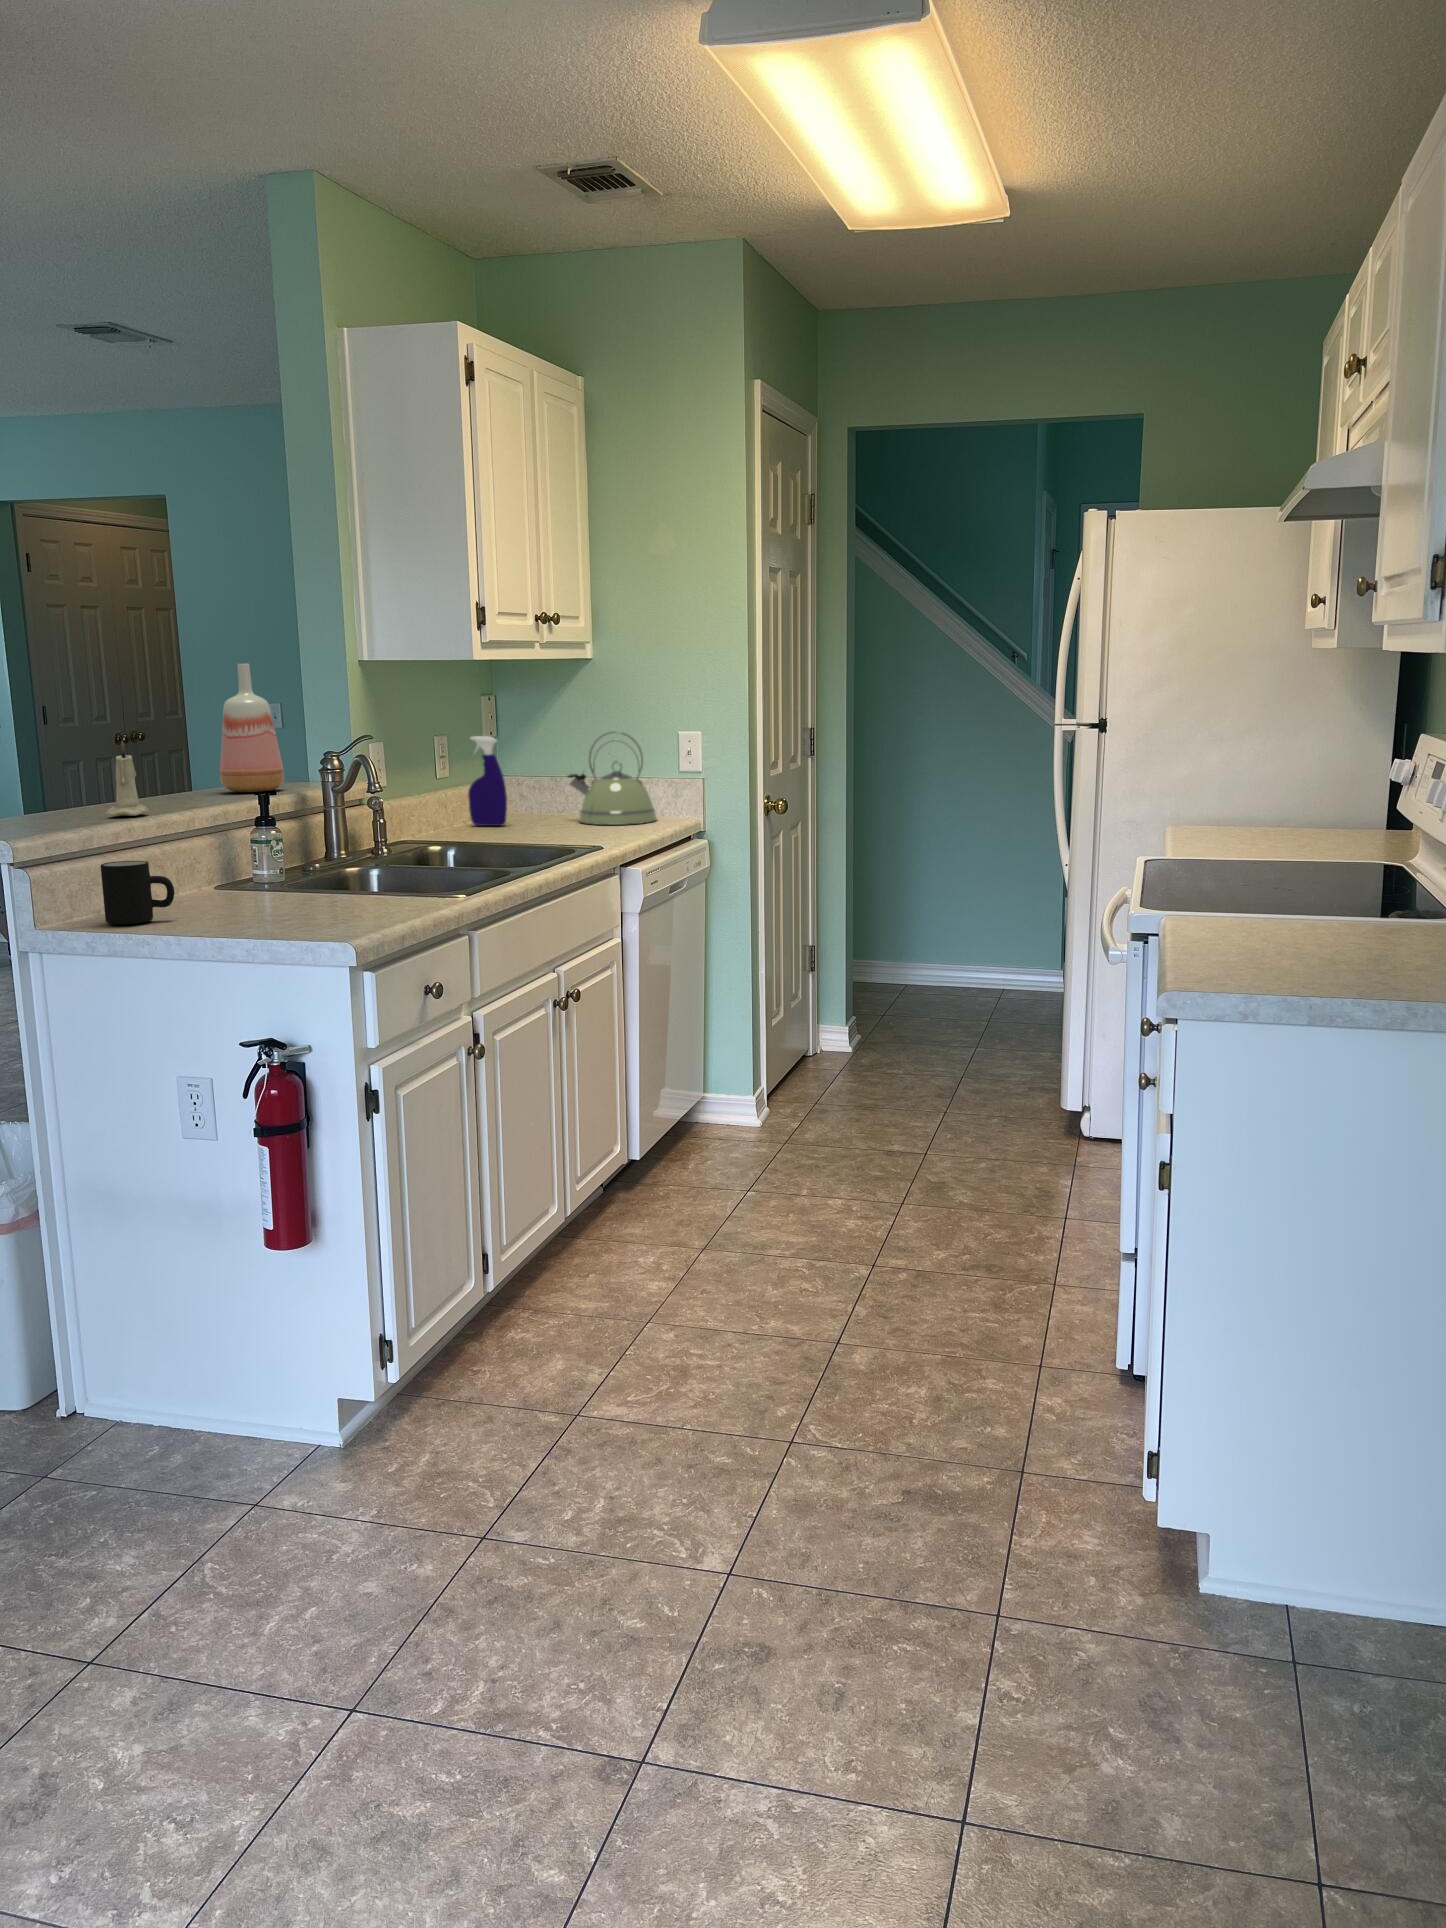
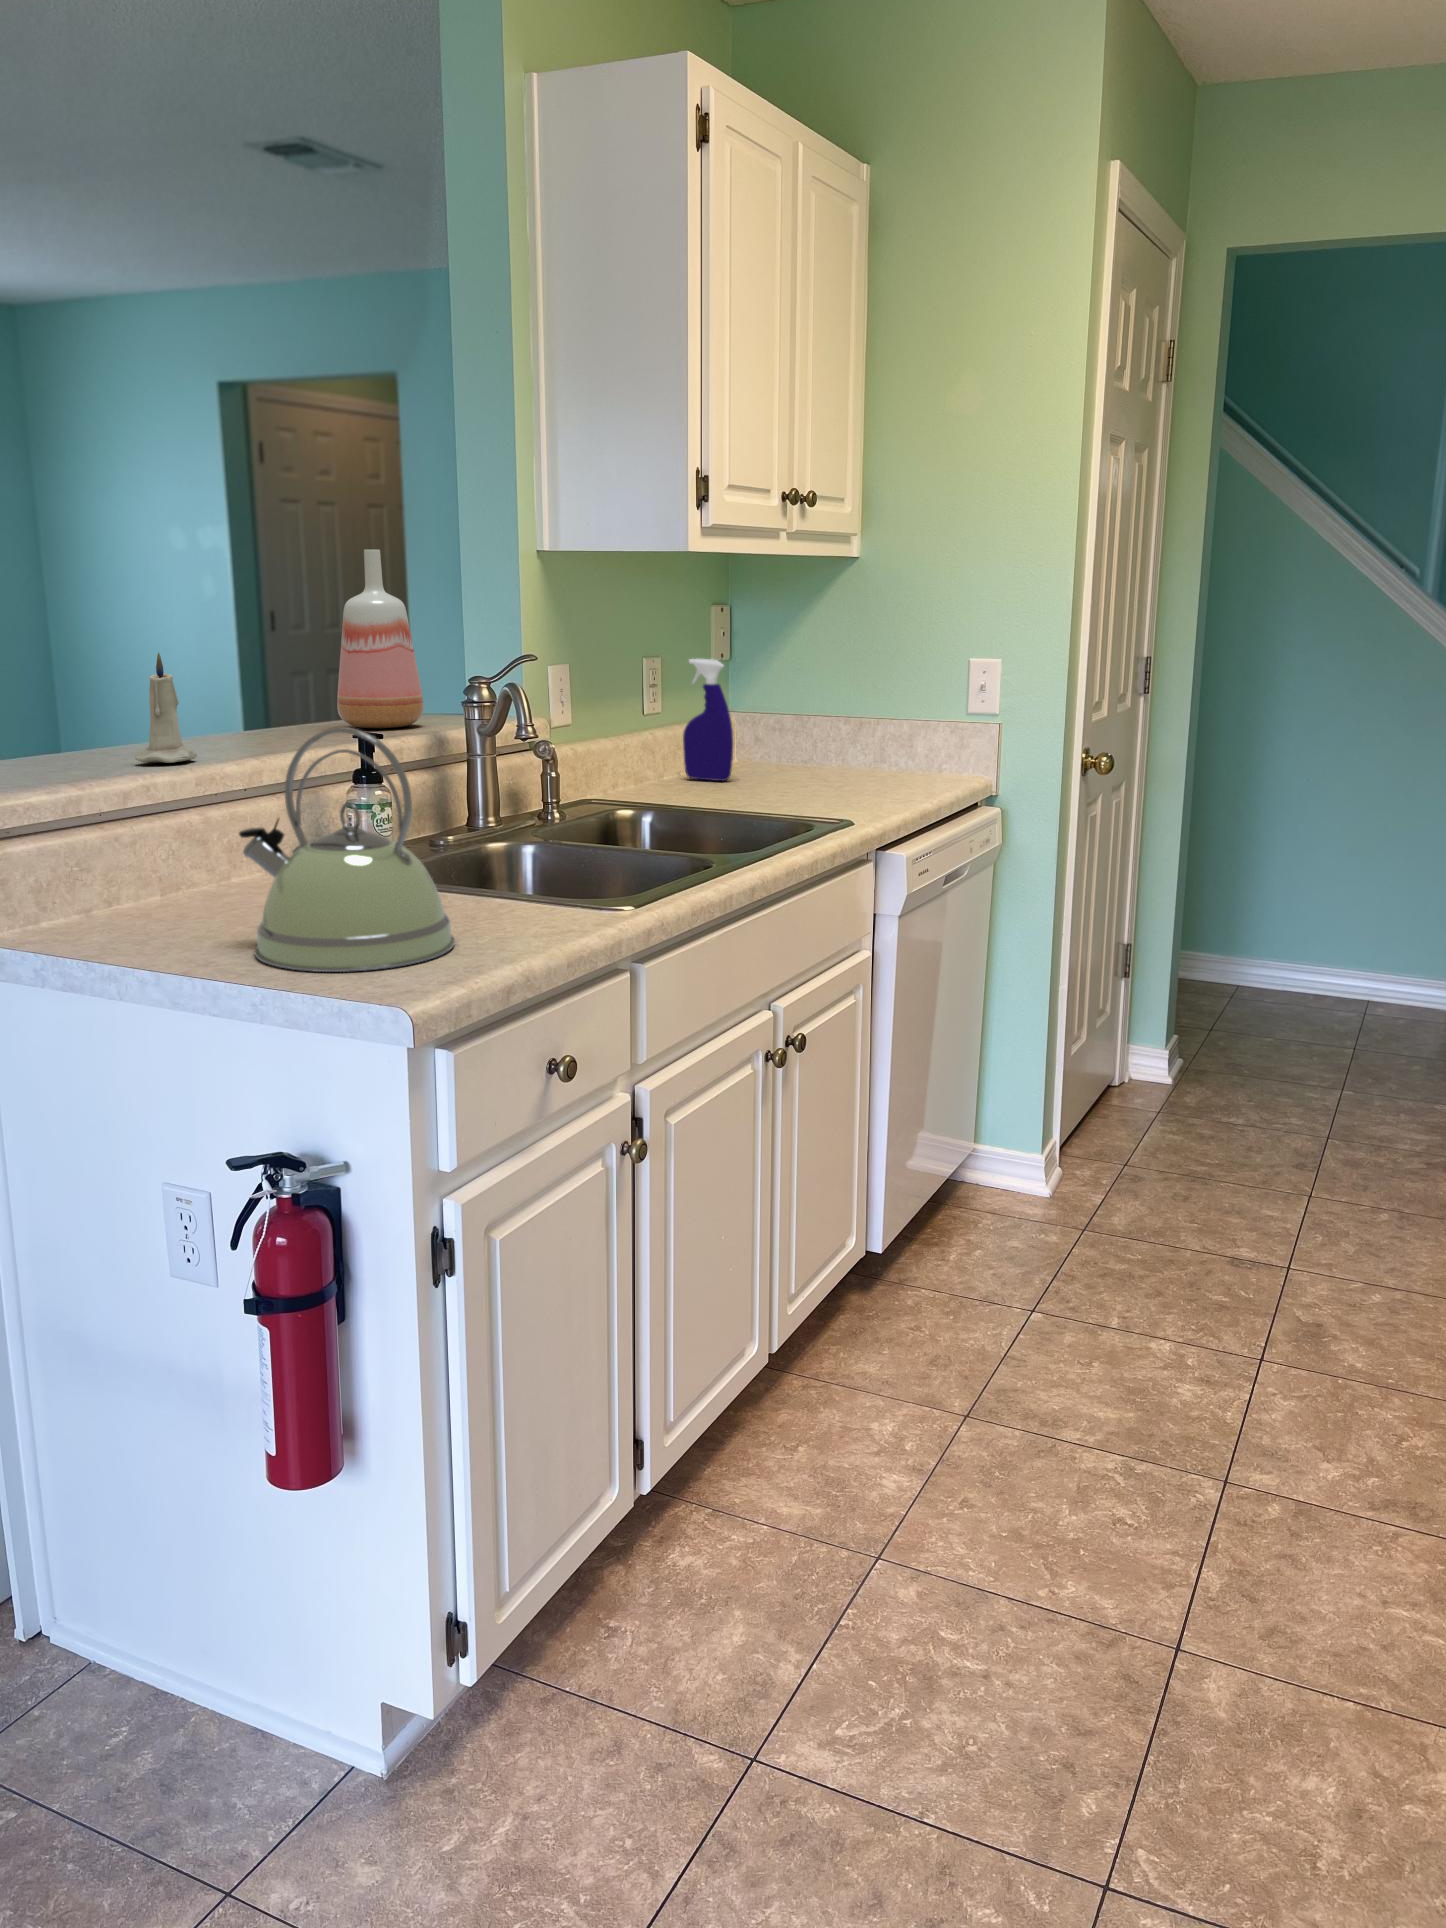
kettle: present [568,731,656,825] -> present [239,727,455,972]
mug: present [101,861,174,924] -> none [71,838,183,938]

